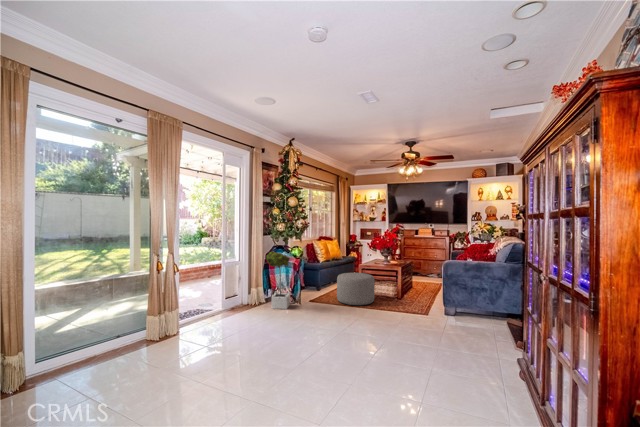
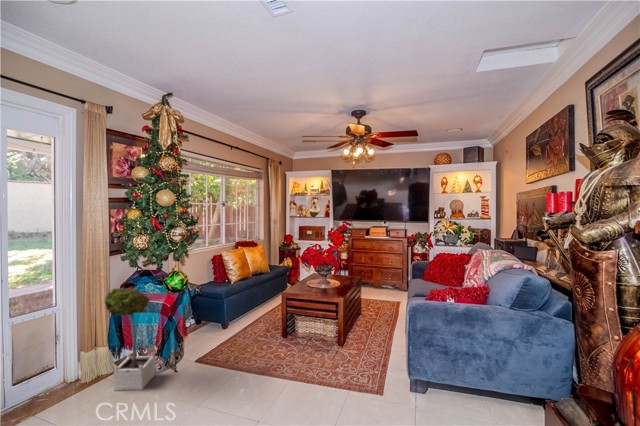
ottoman: present [337,273,375,305] -> none [242,307,301,367]

